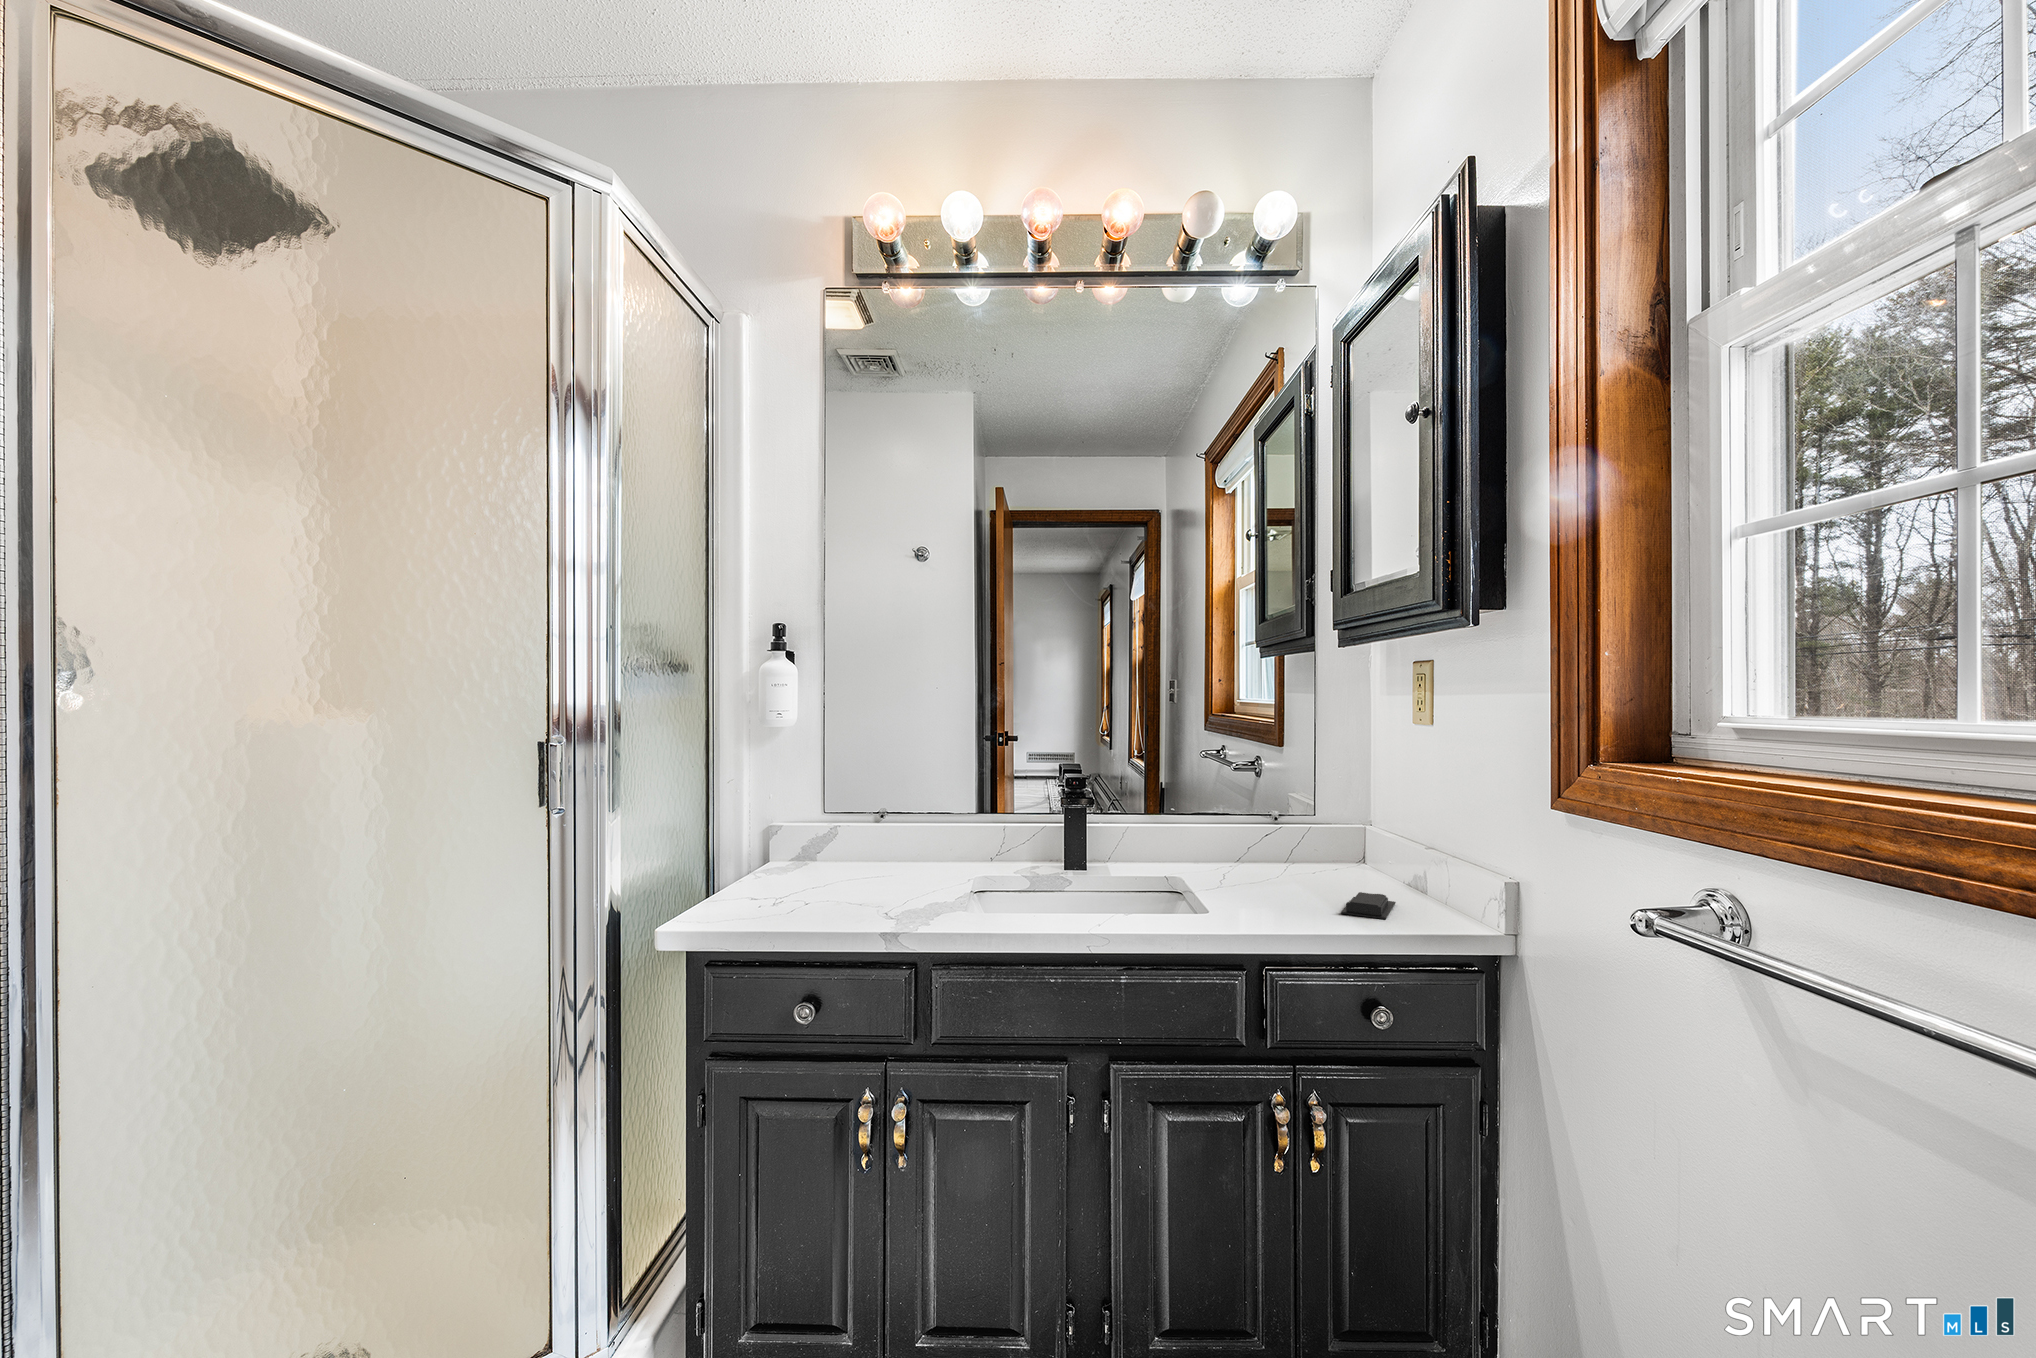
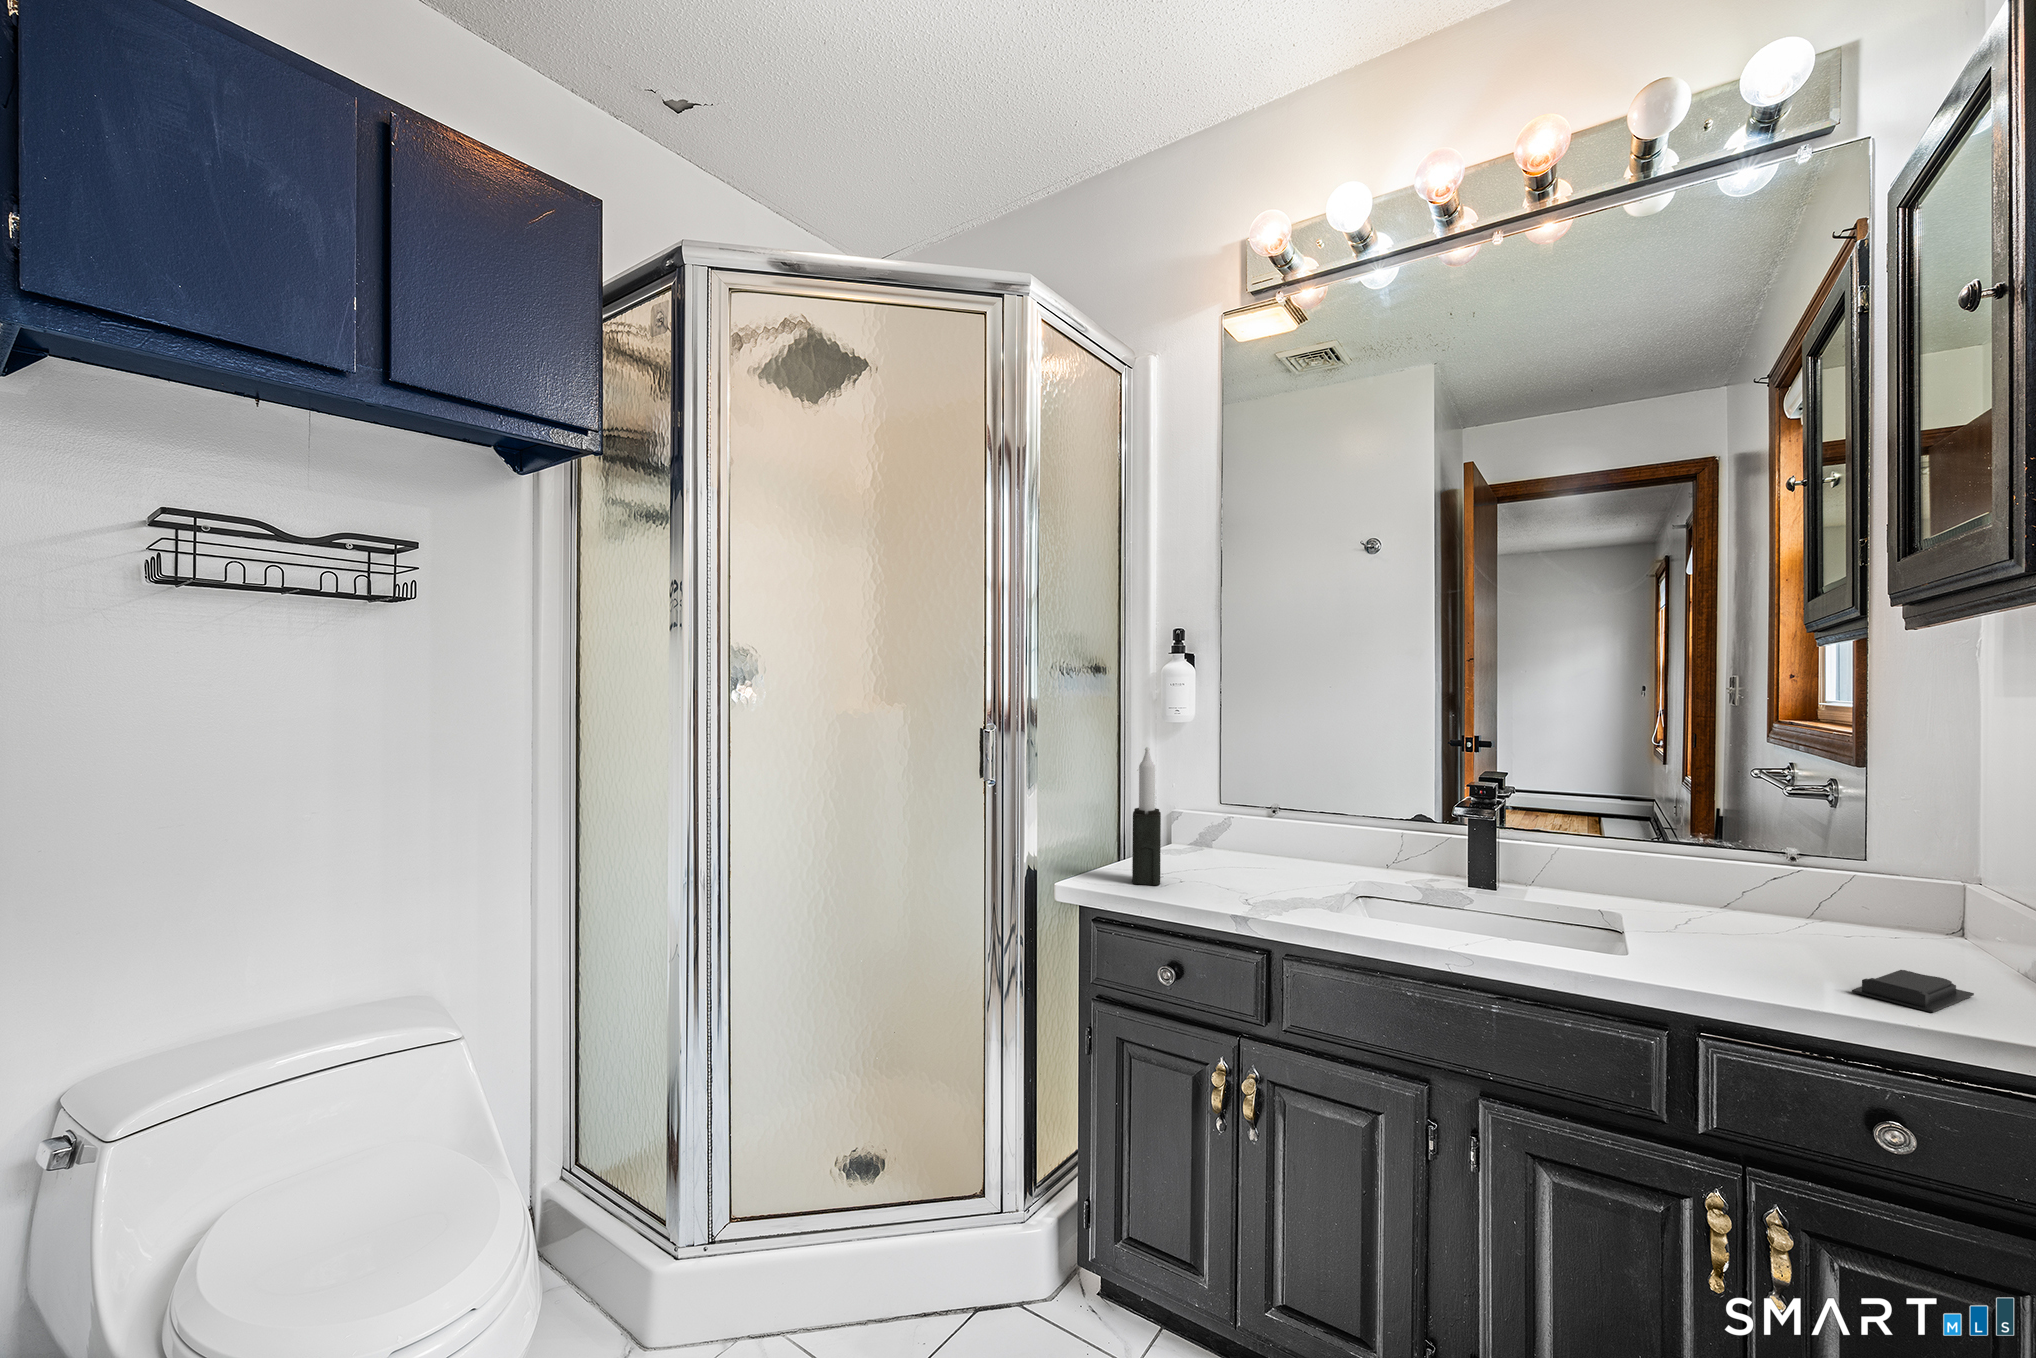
candle: none [752,758,787,915] -> present [1132,747,1161,885]

